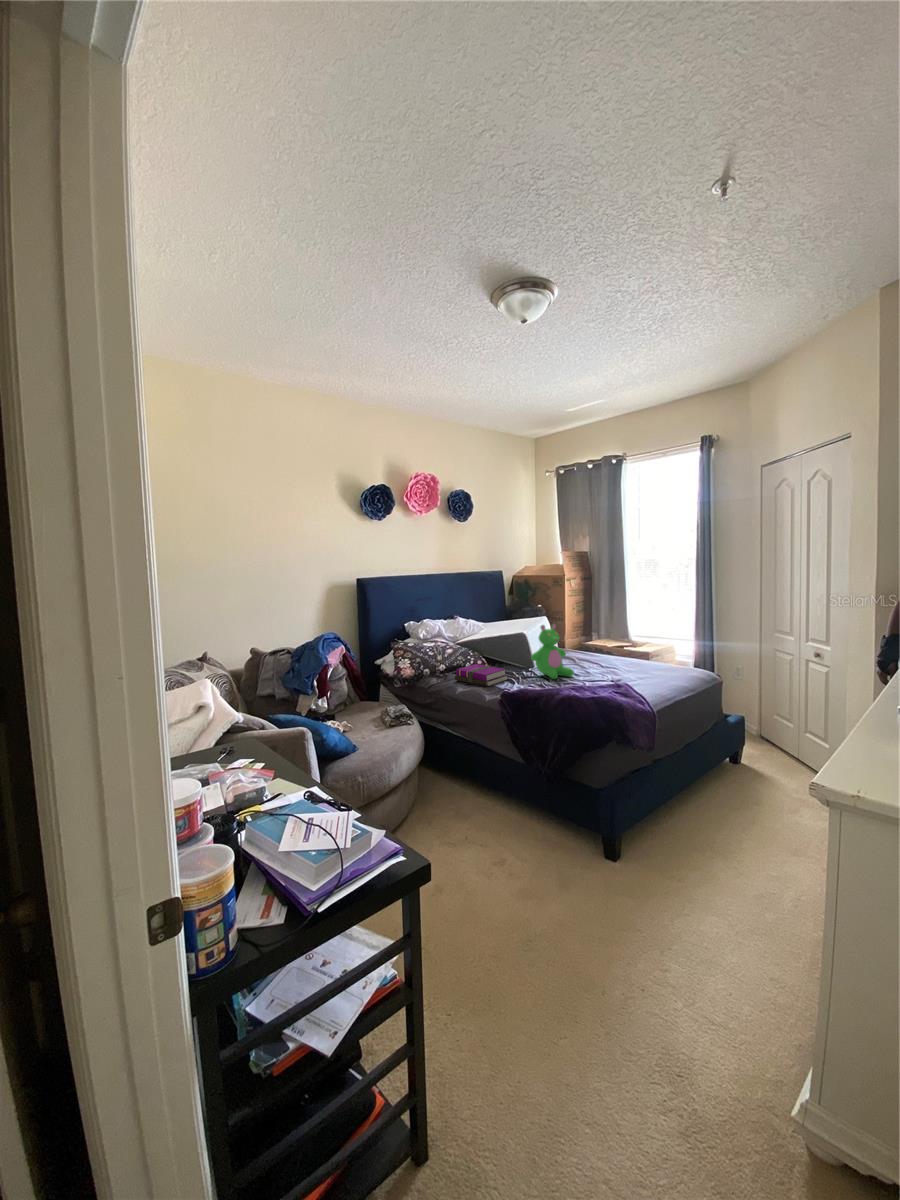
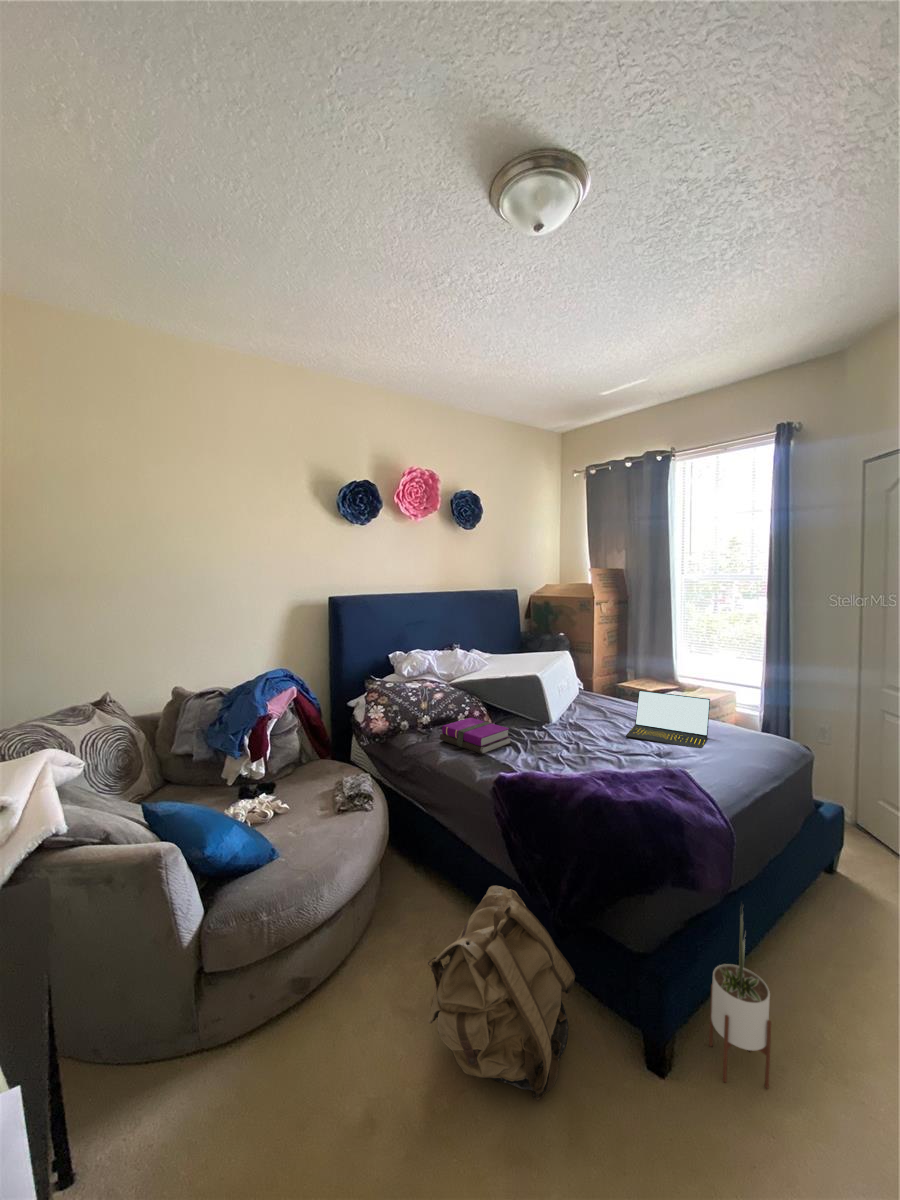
teddy bear: present [531,624,574,679] -> none [544,668,603,746]
laptop: none [590,640,651,678] -> present [626,690,710,748]
backpack: none [465,755,559,877] -> present [428,886,575,1100]
potted plant: none [644,756,679,865] -> present [709,916,771,1088]

